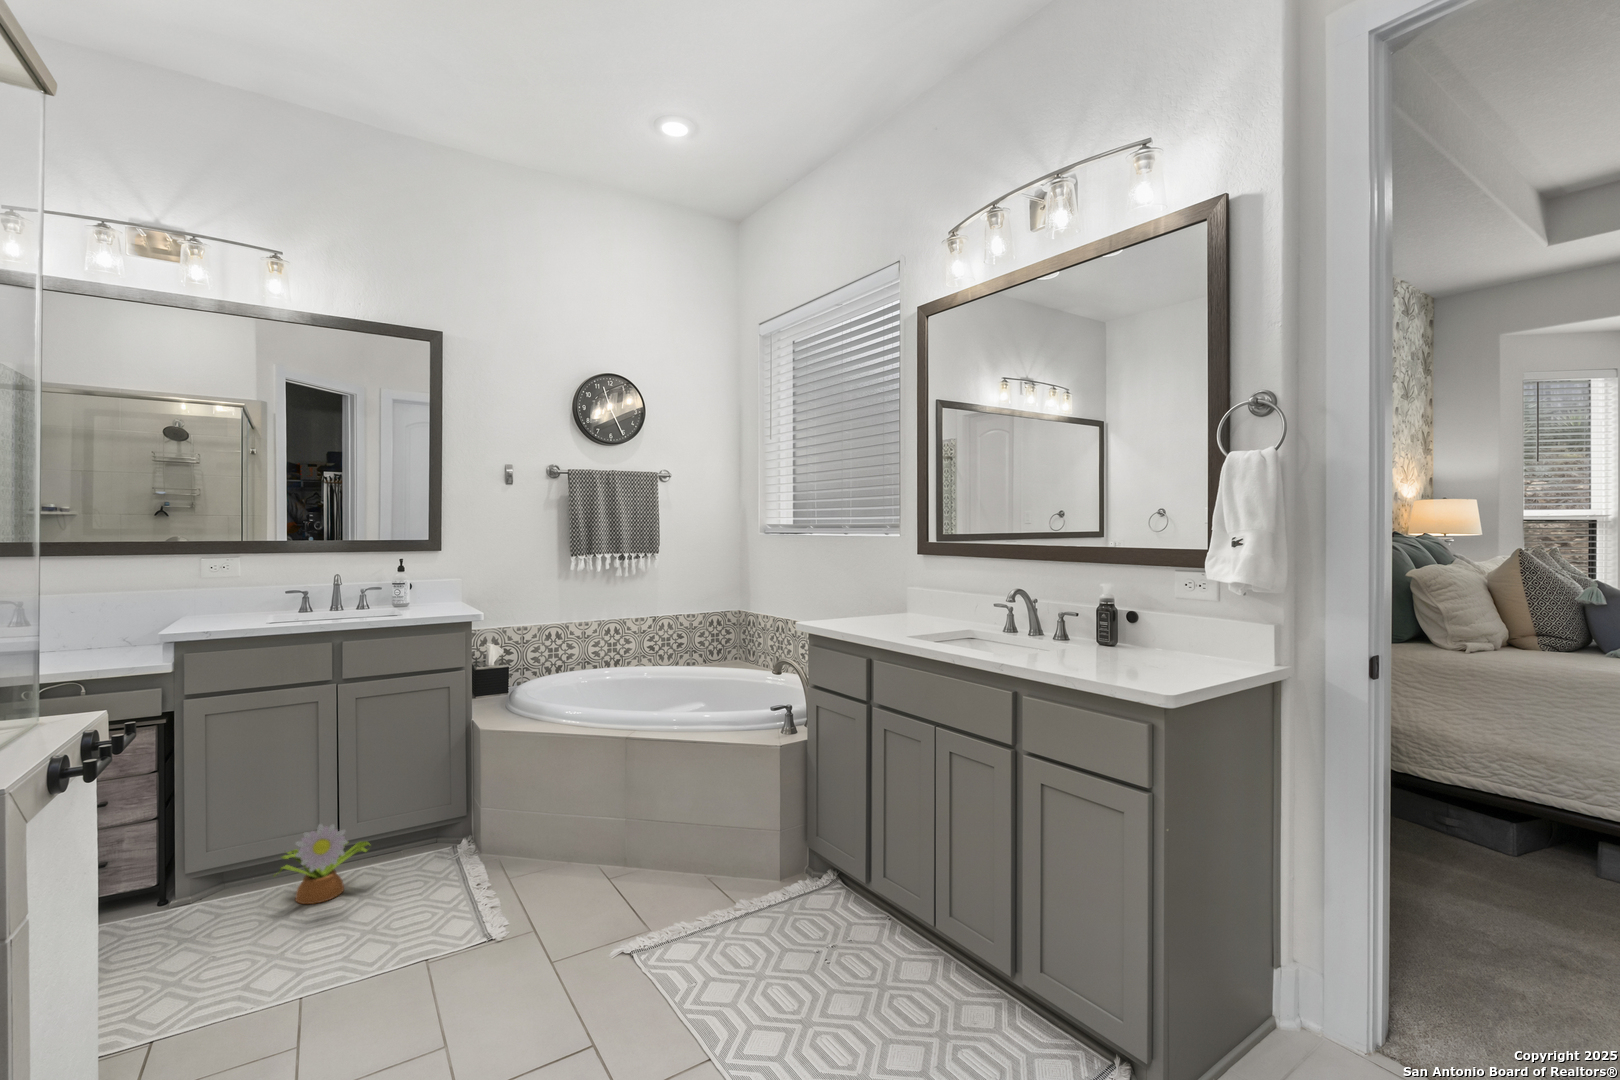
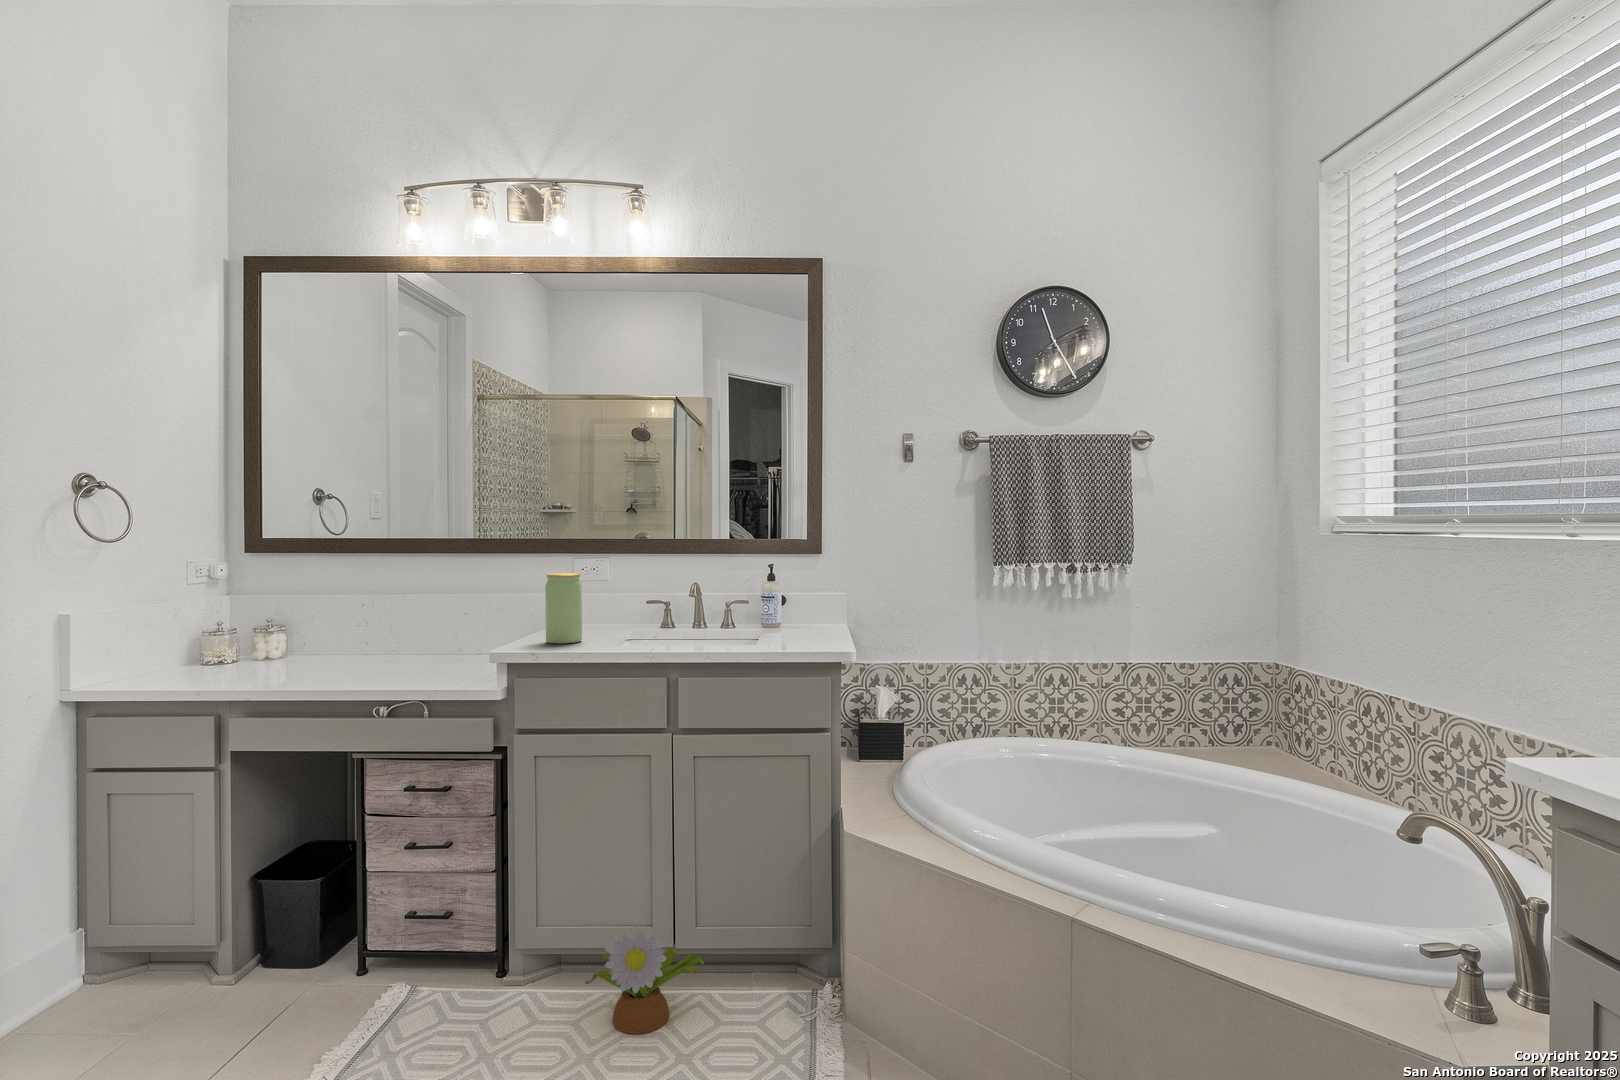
jar: none [204,569,241,626] -> present [545,573,582,643]

